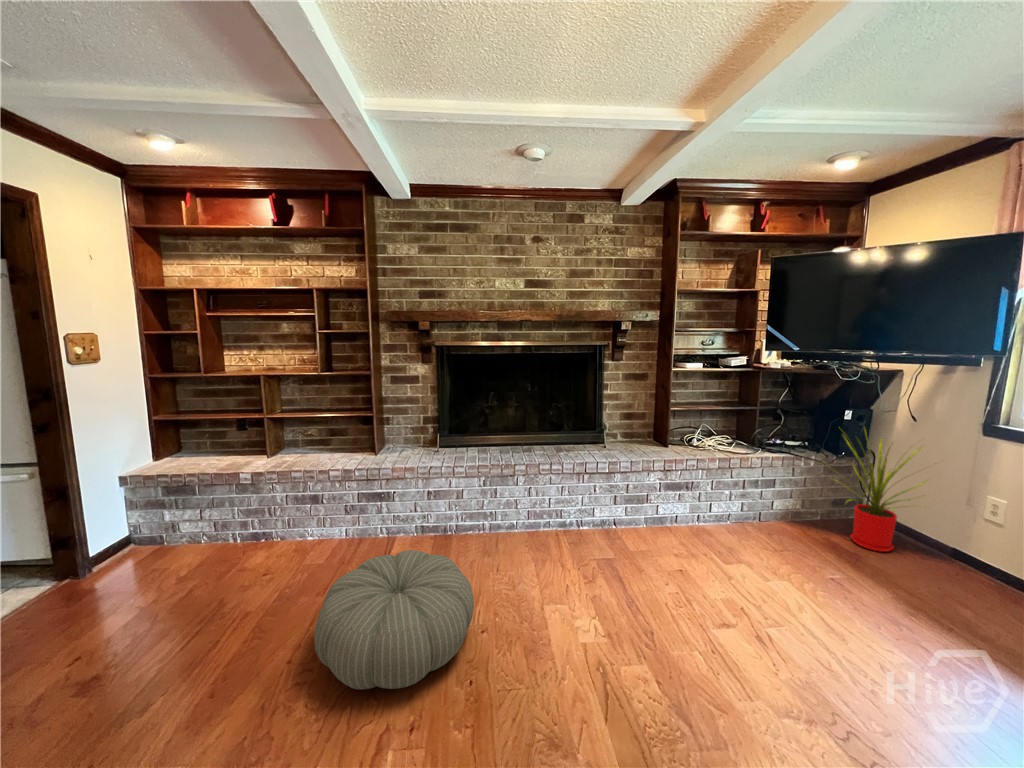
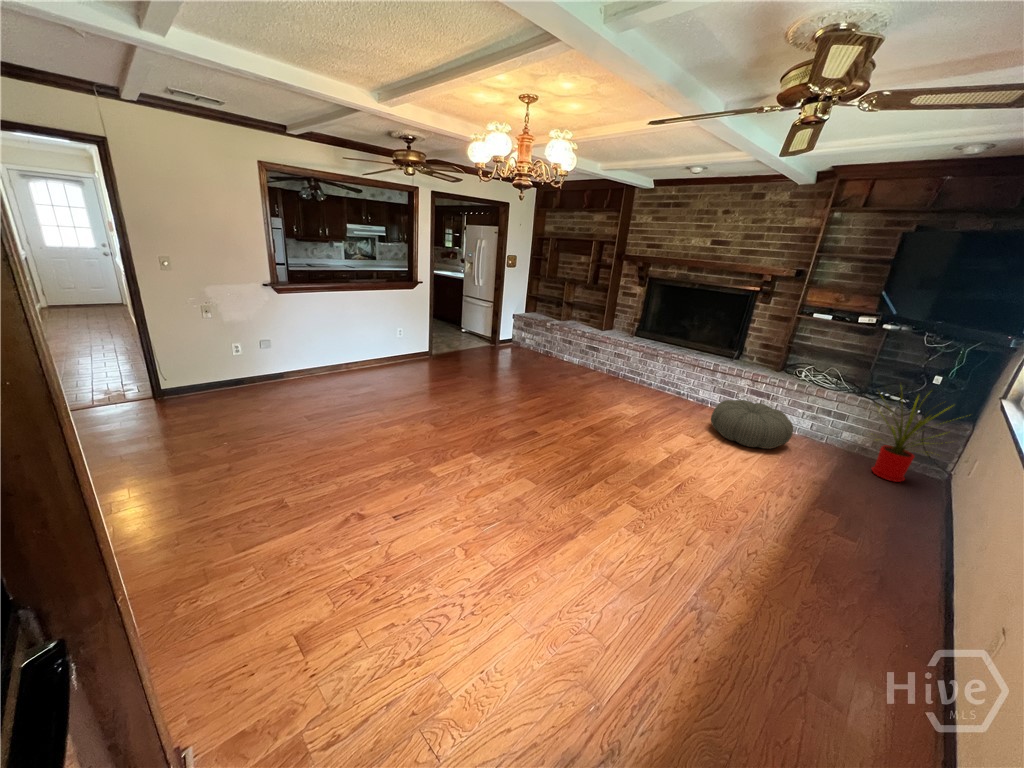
pouf: present [314,550,474,690] -> present [711,400,793,449]

